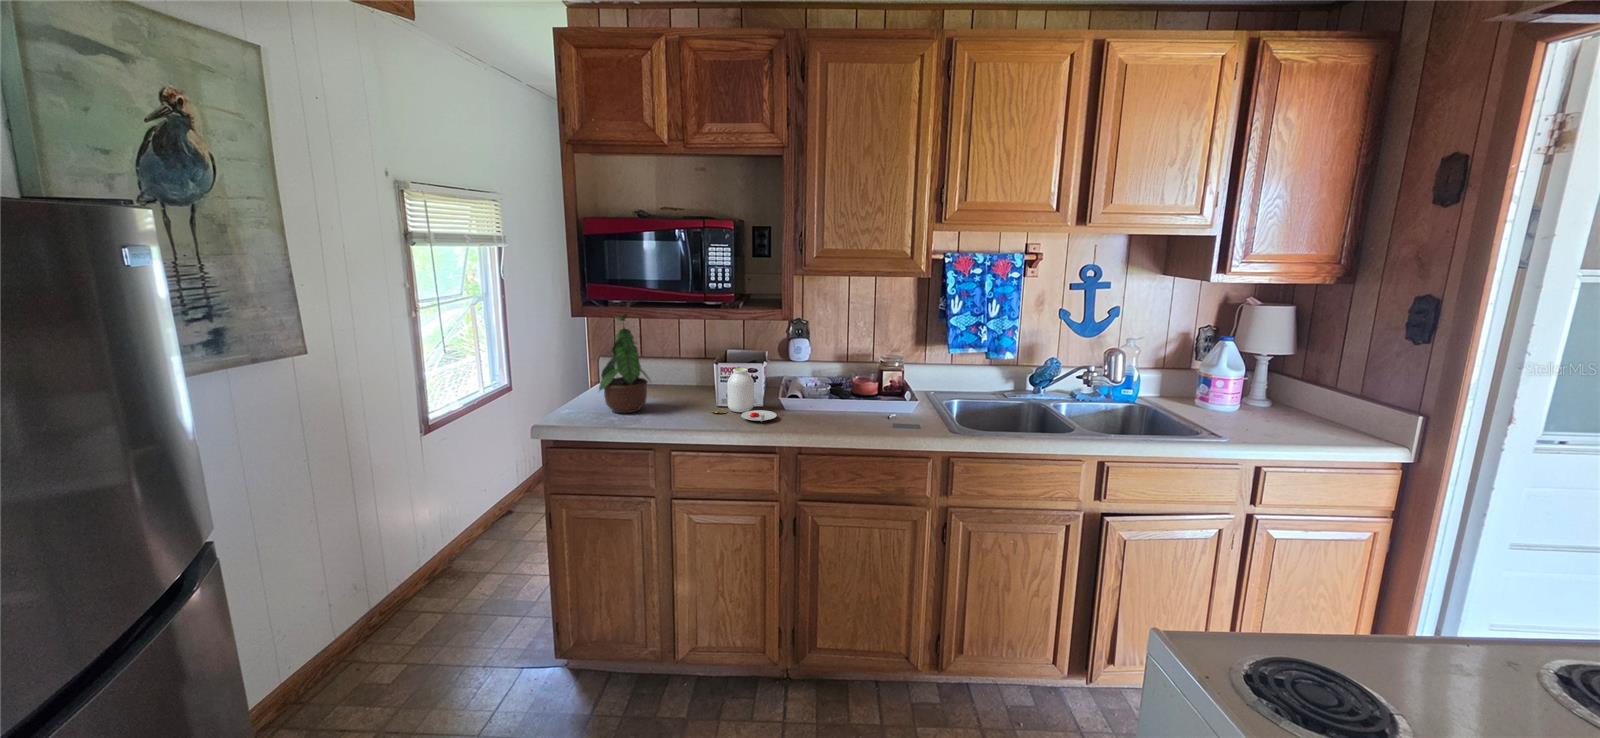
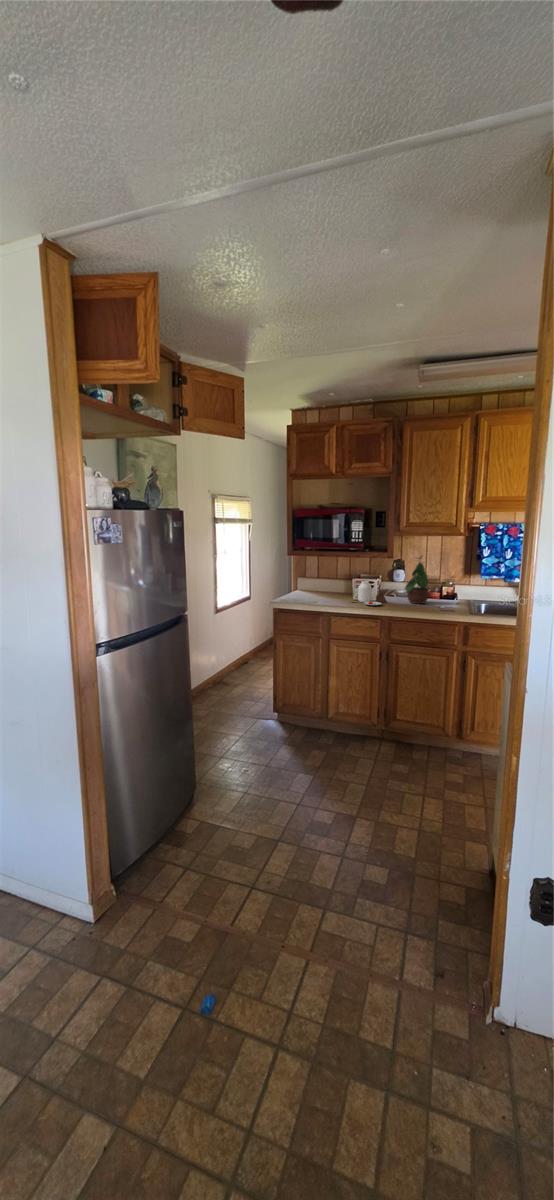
potted plant: present [599,313,650,413] -> present [406,557,429,604]

